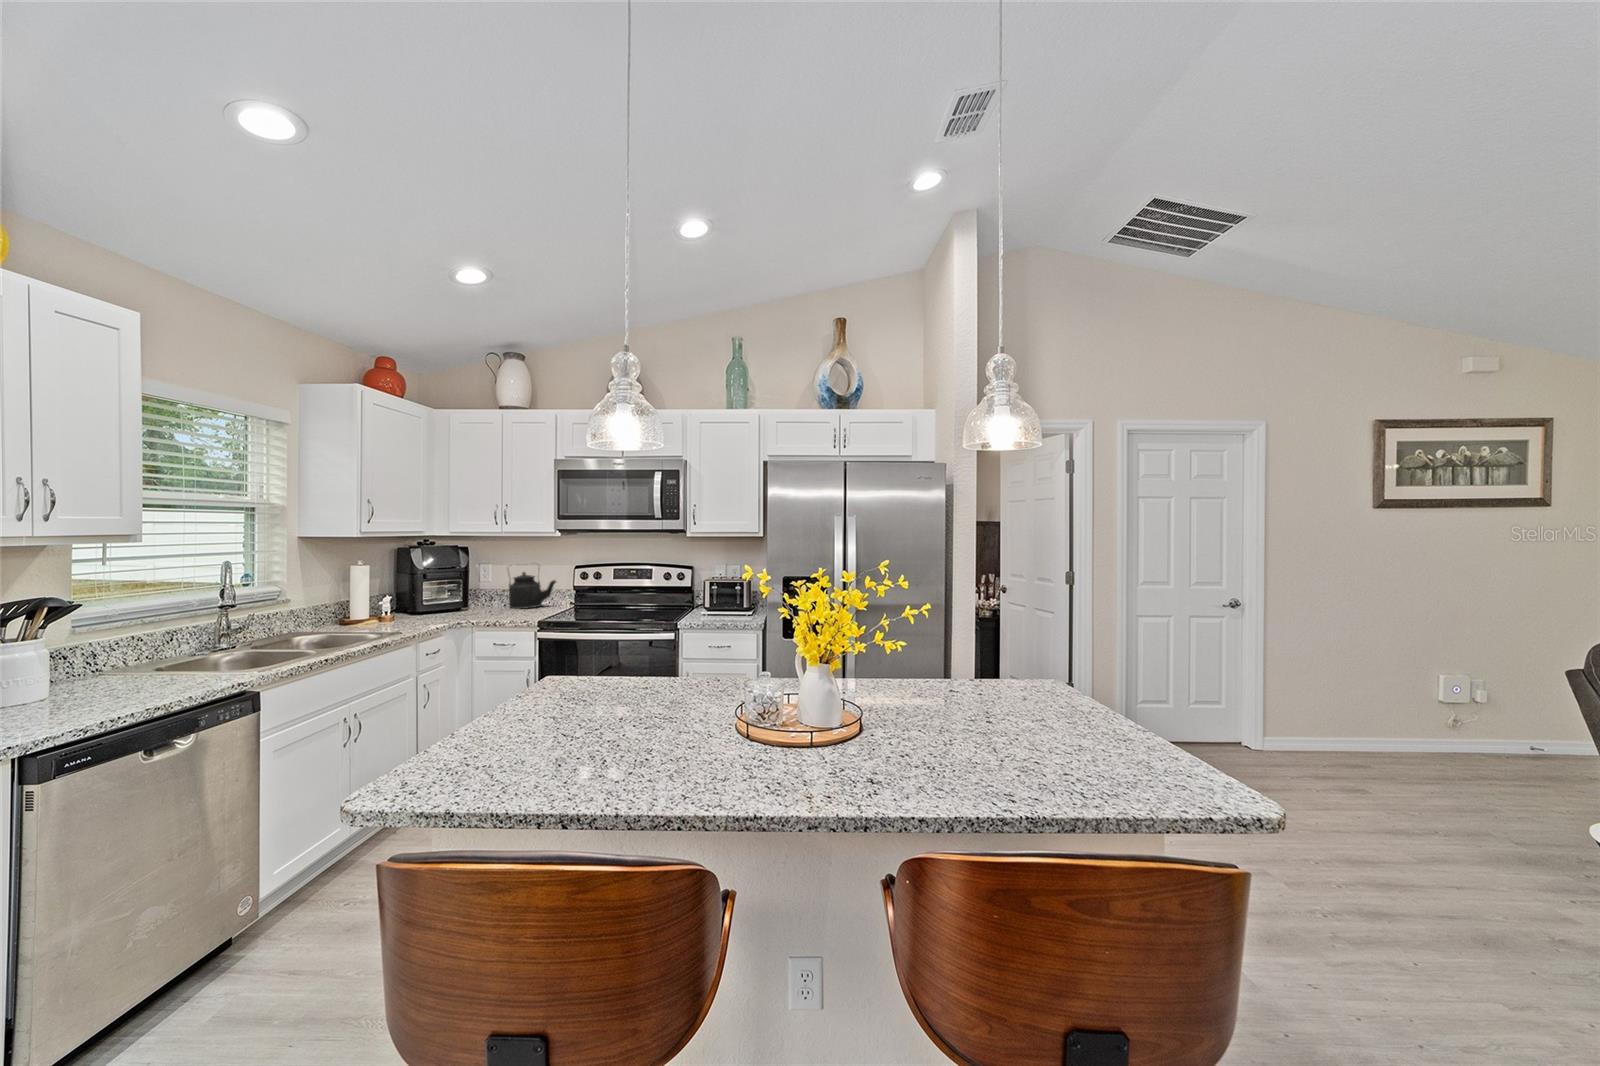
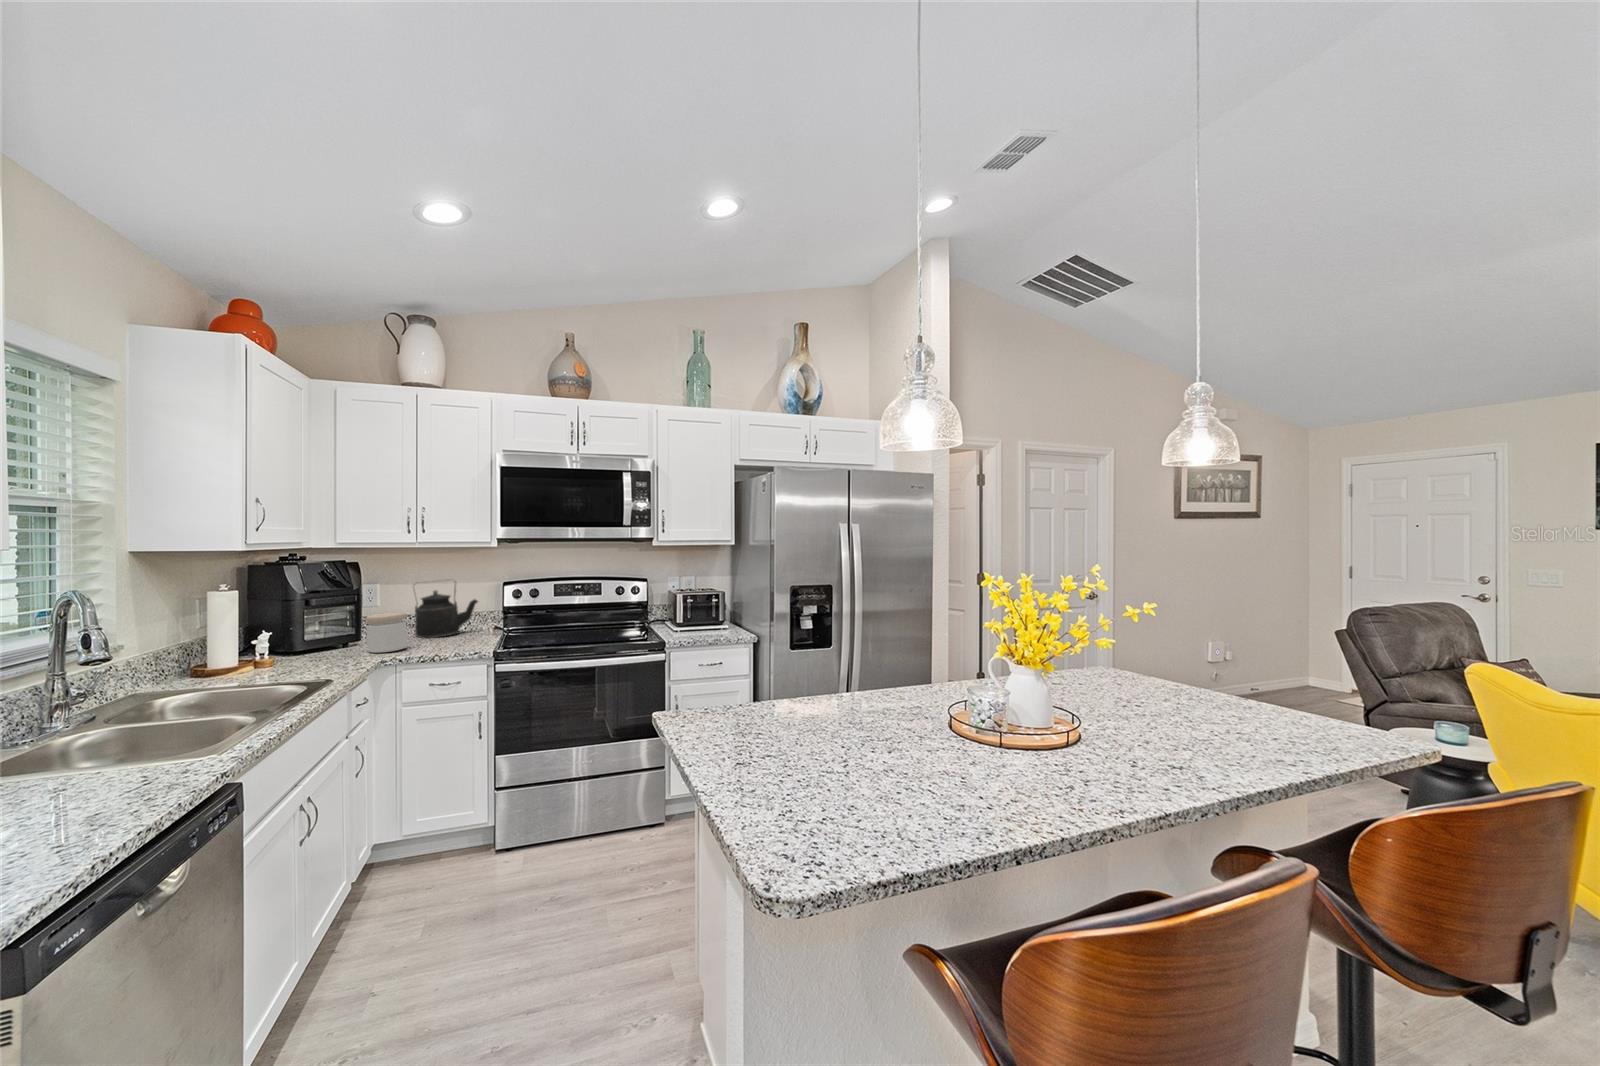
jar: none [458,587,488,617] -> present [366,612,408,653]

